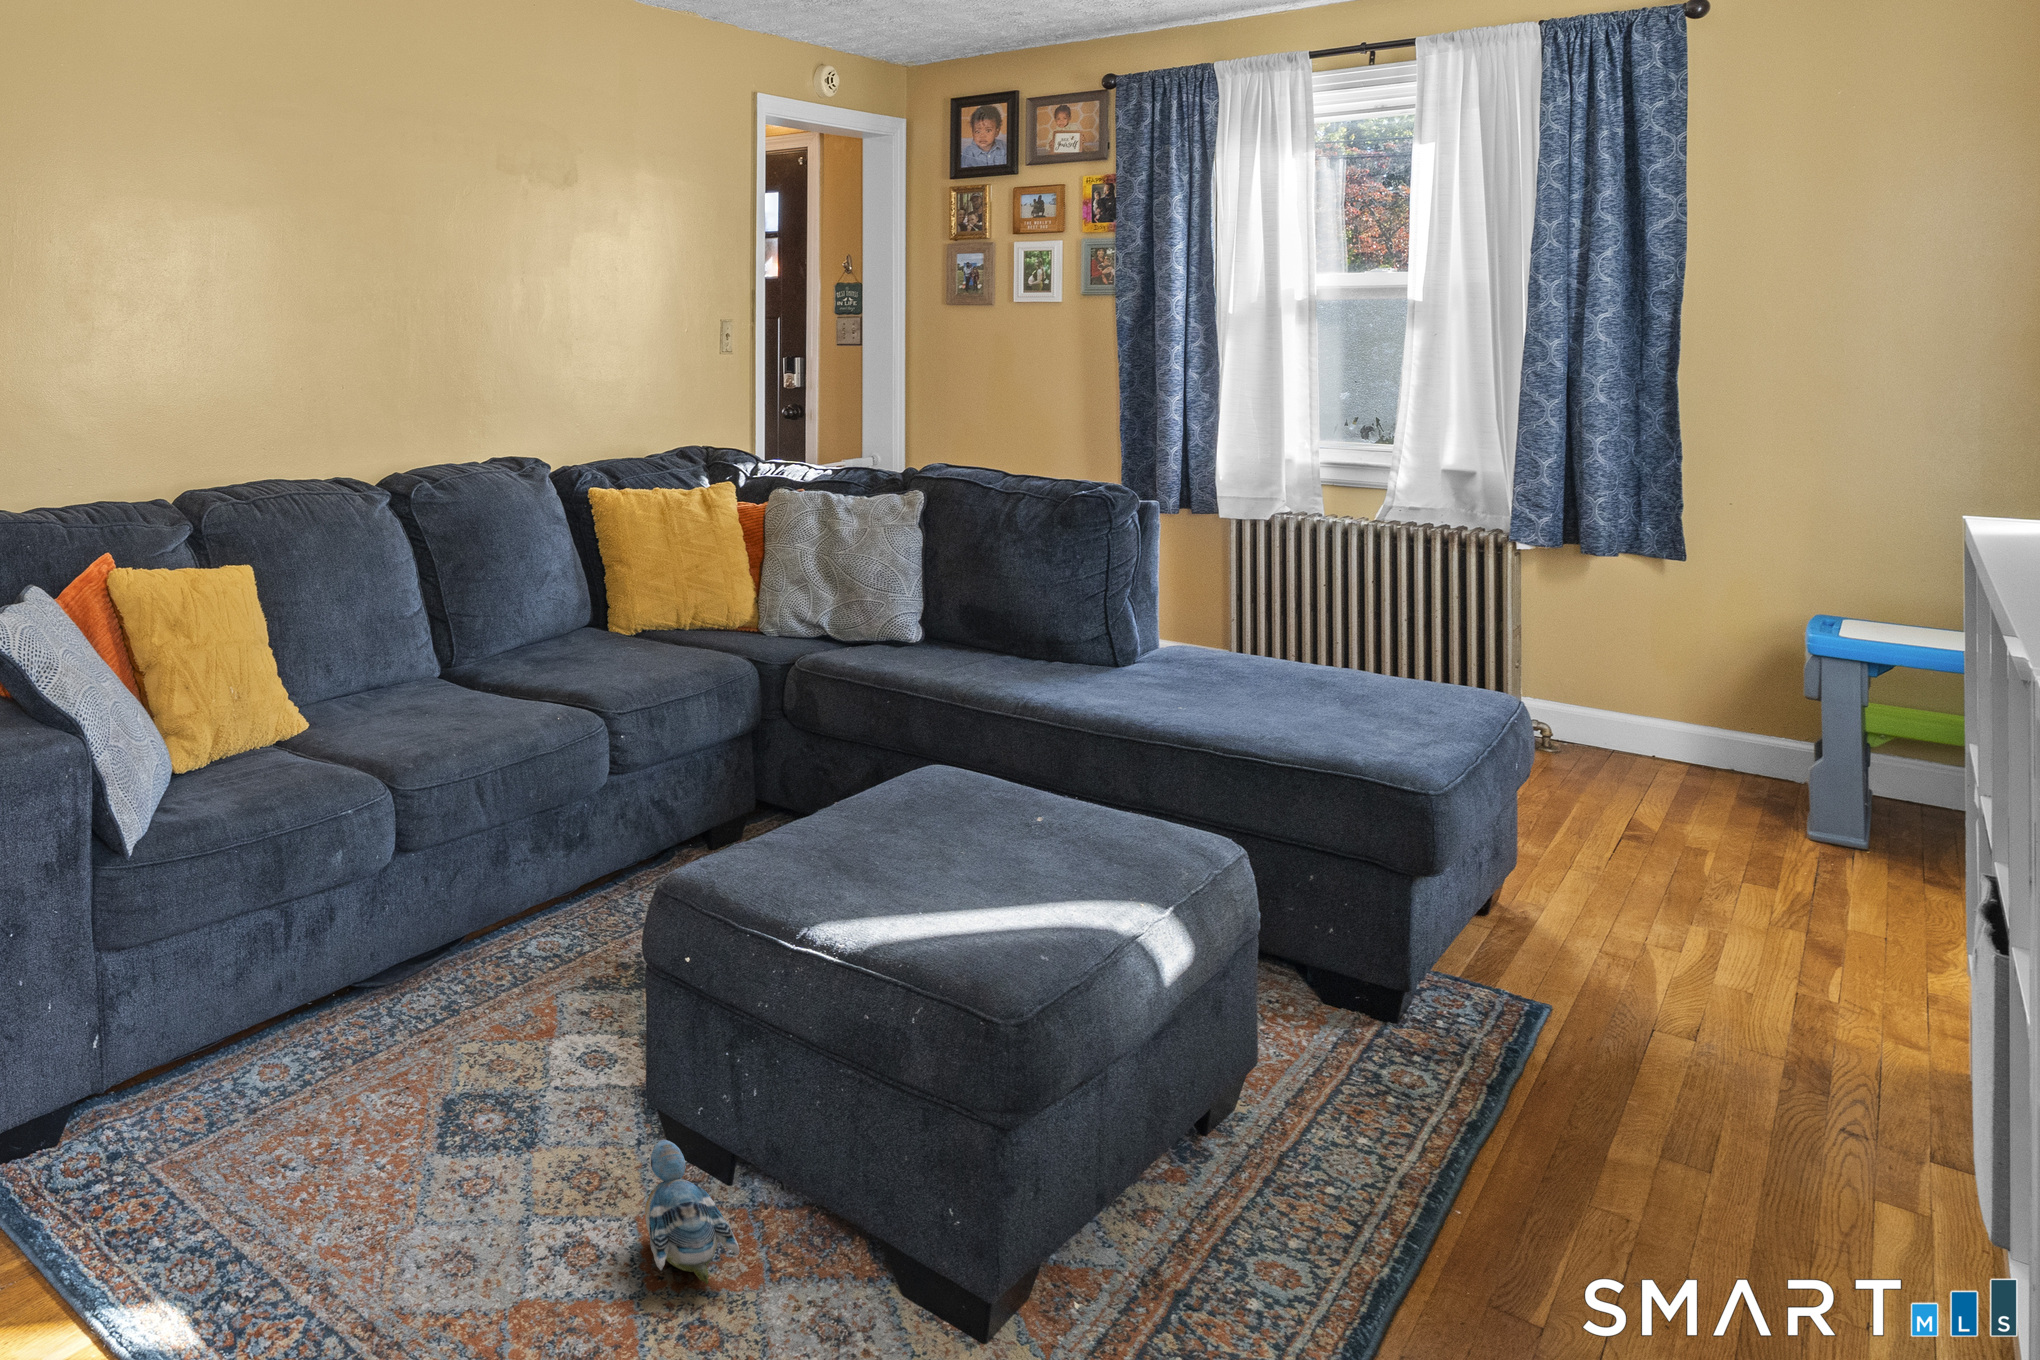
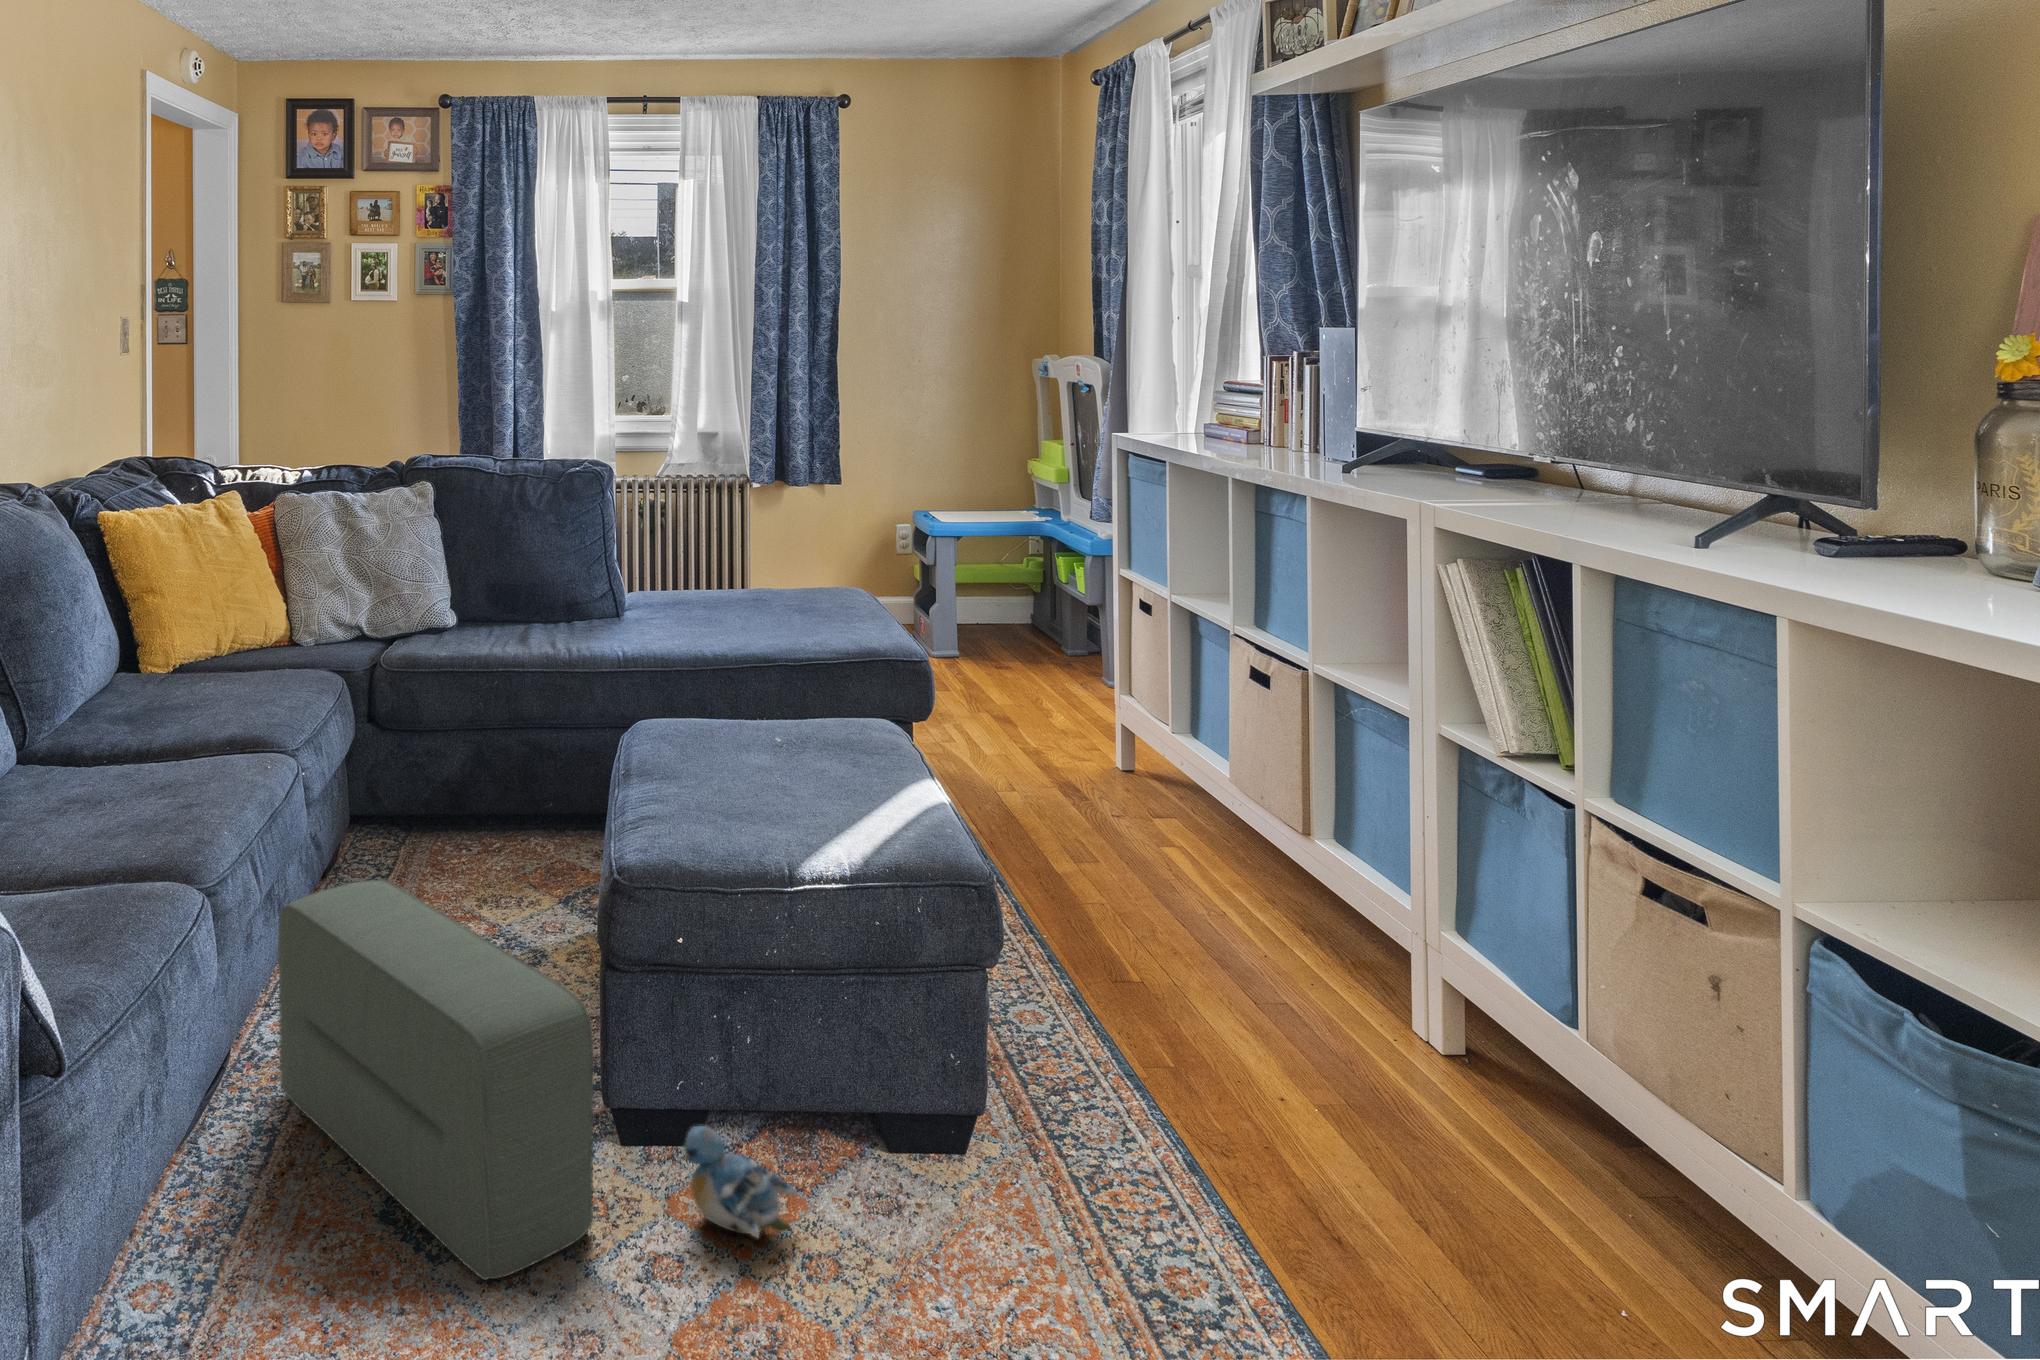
pouf: none [432,825,580,1199] -> present [278,879,593,1280]

